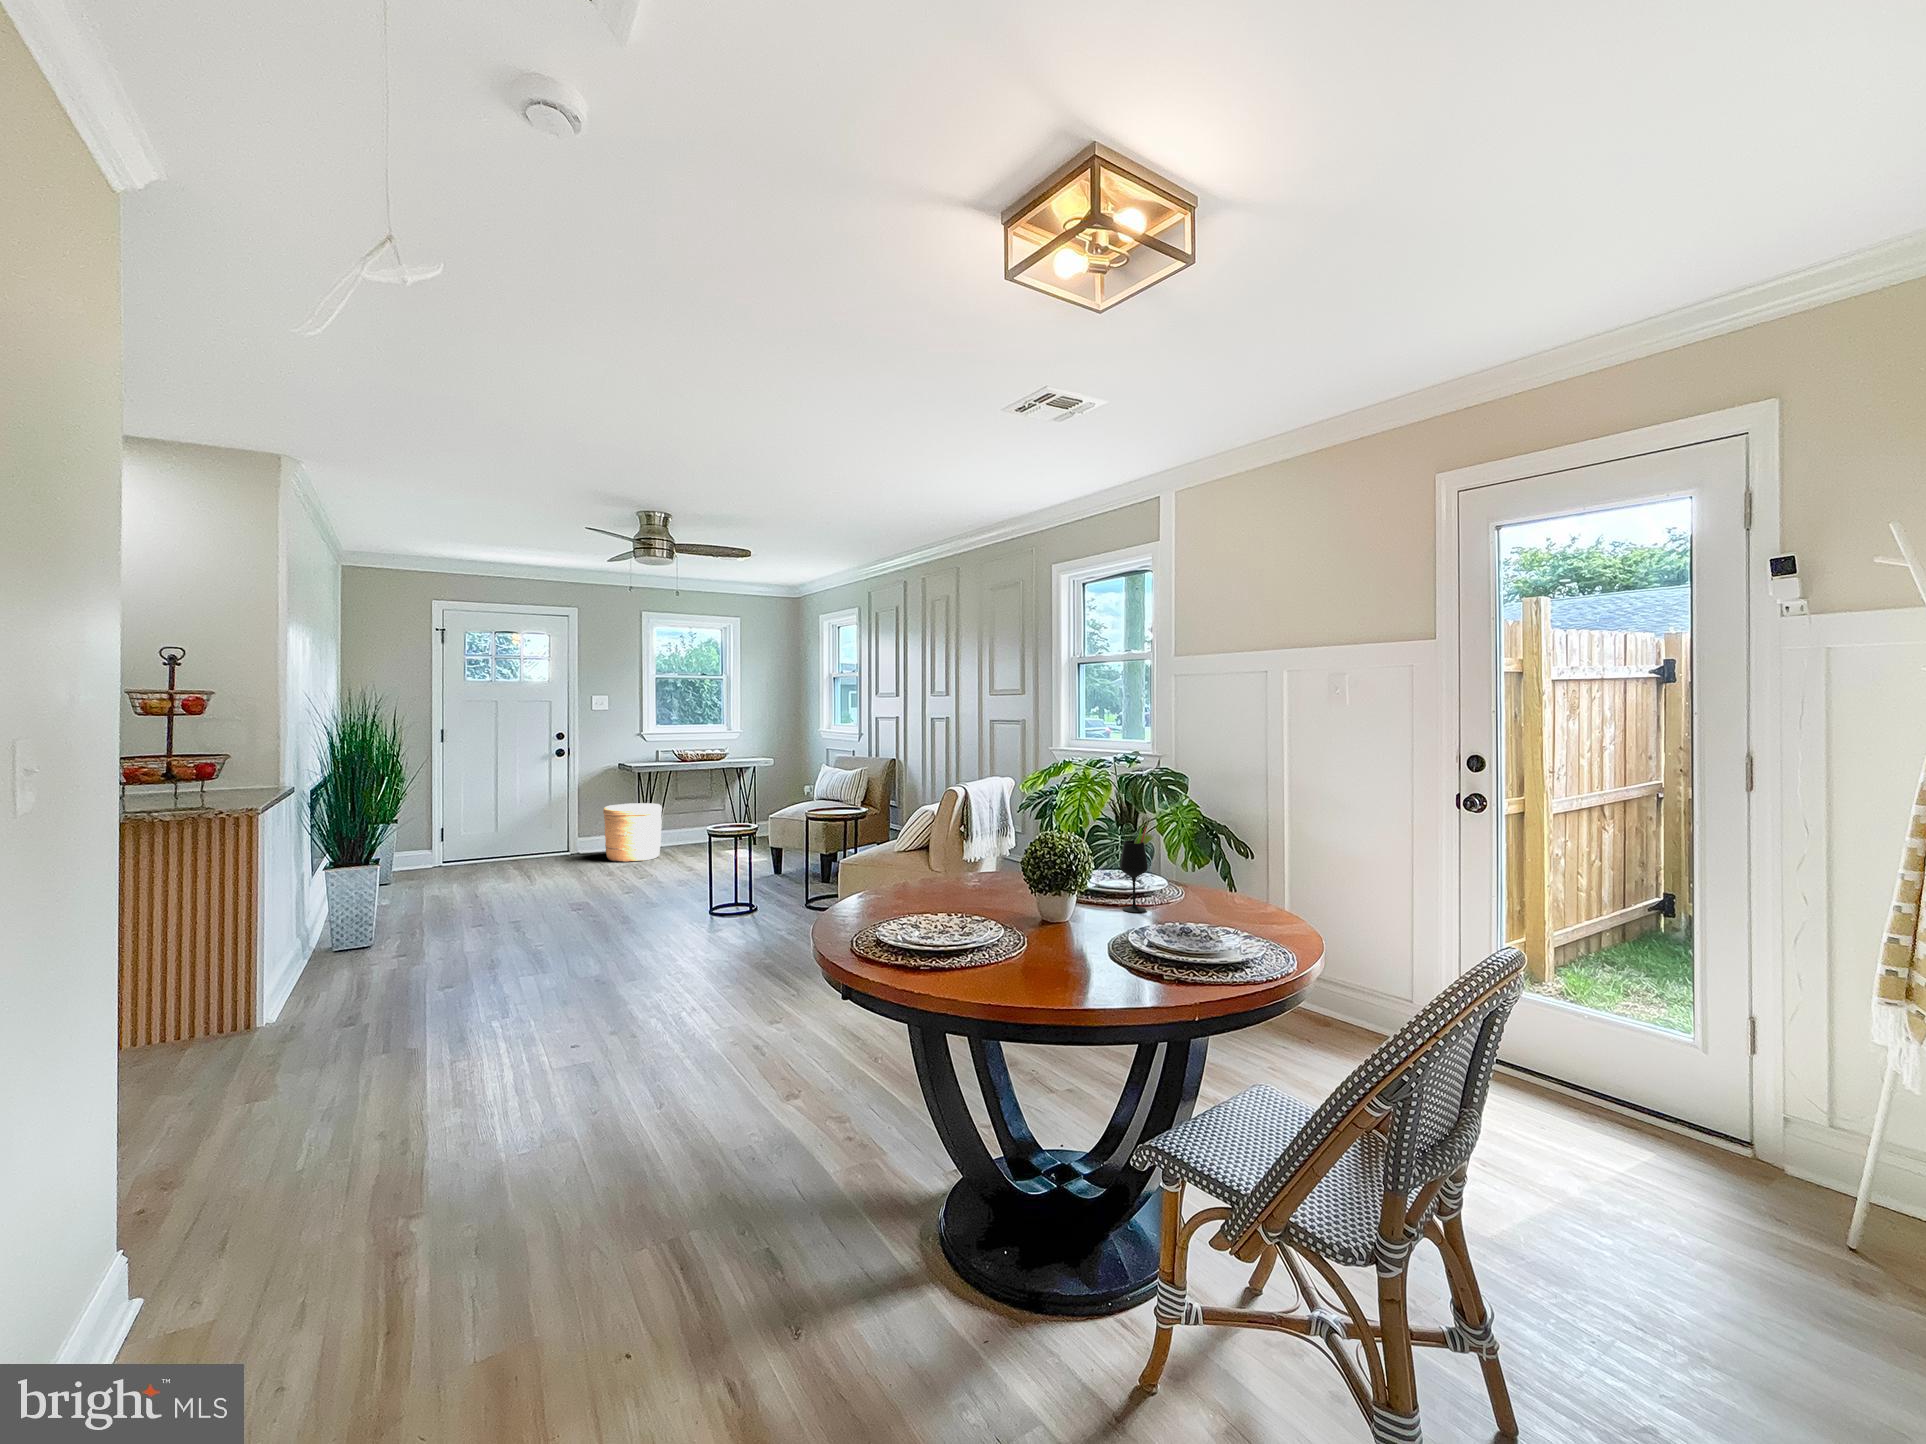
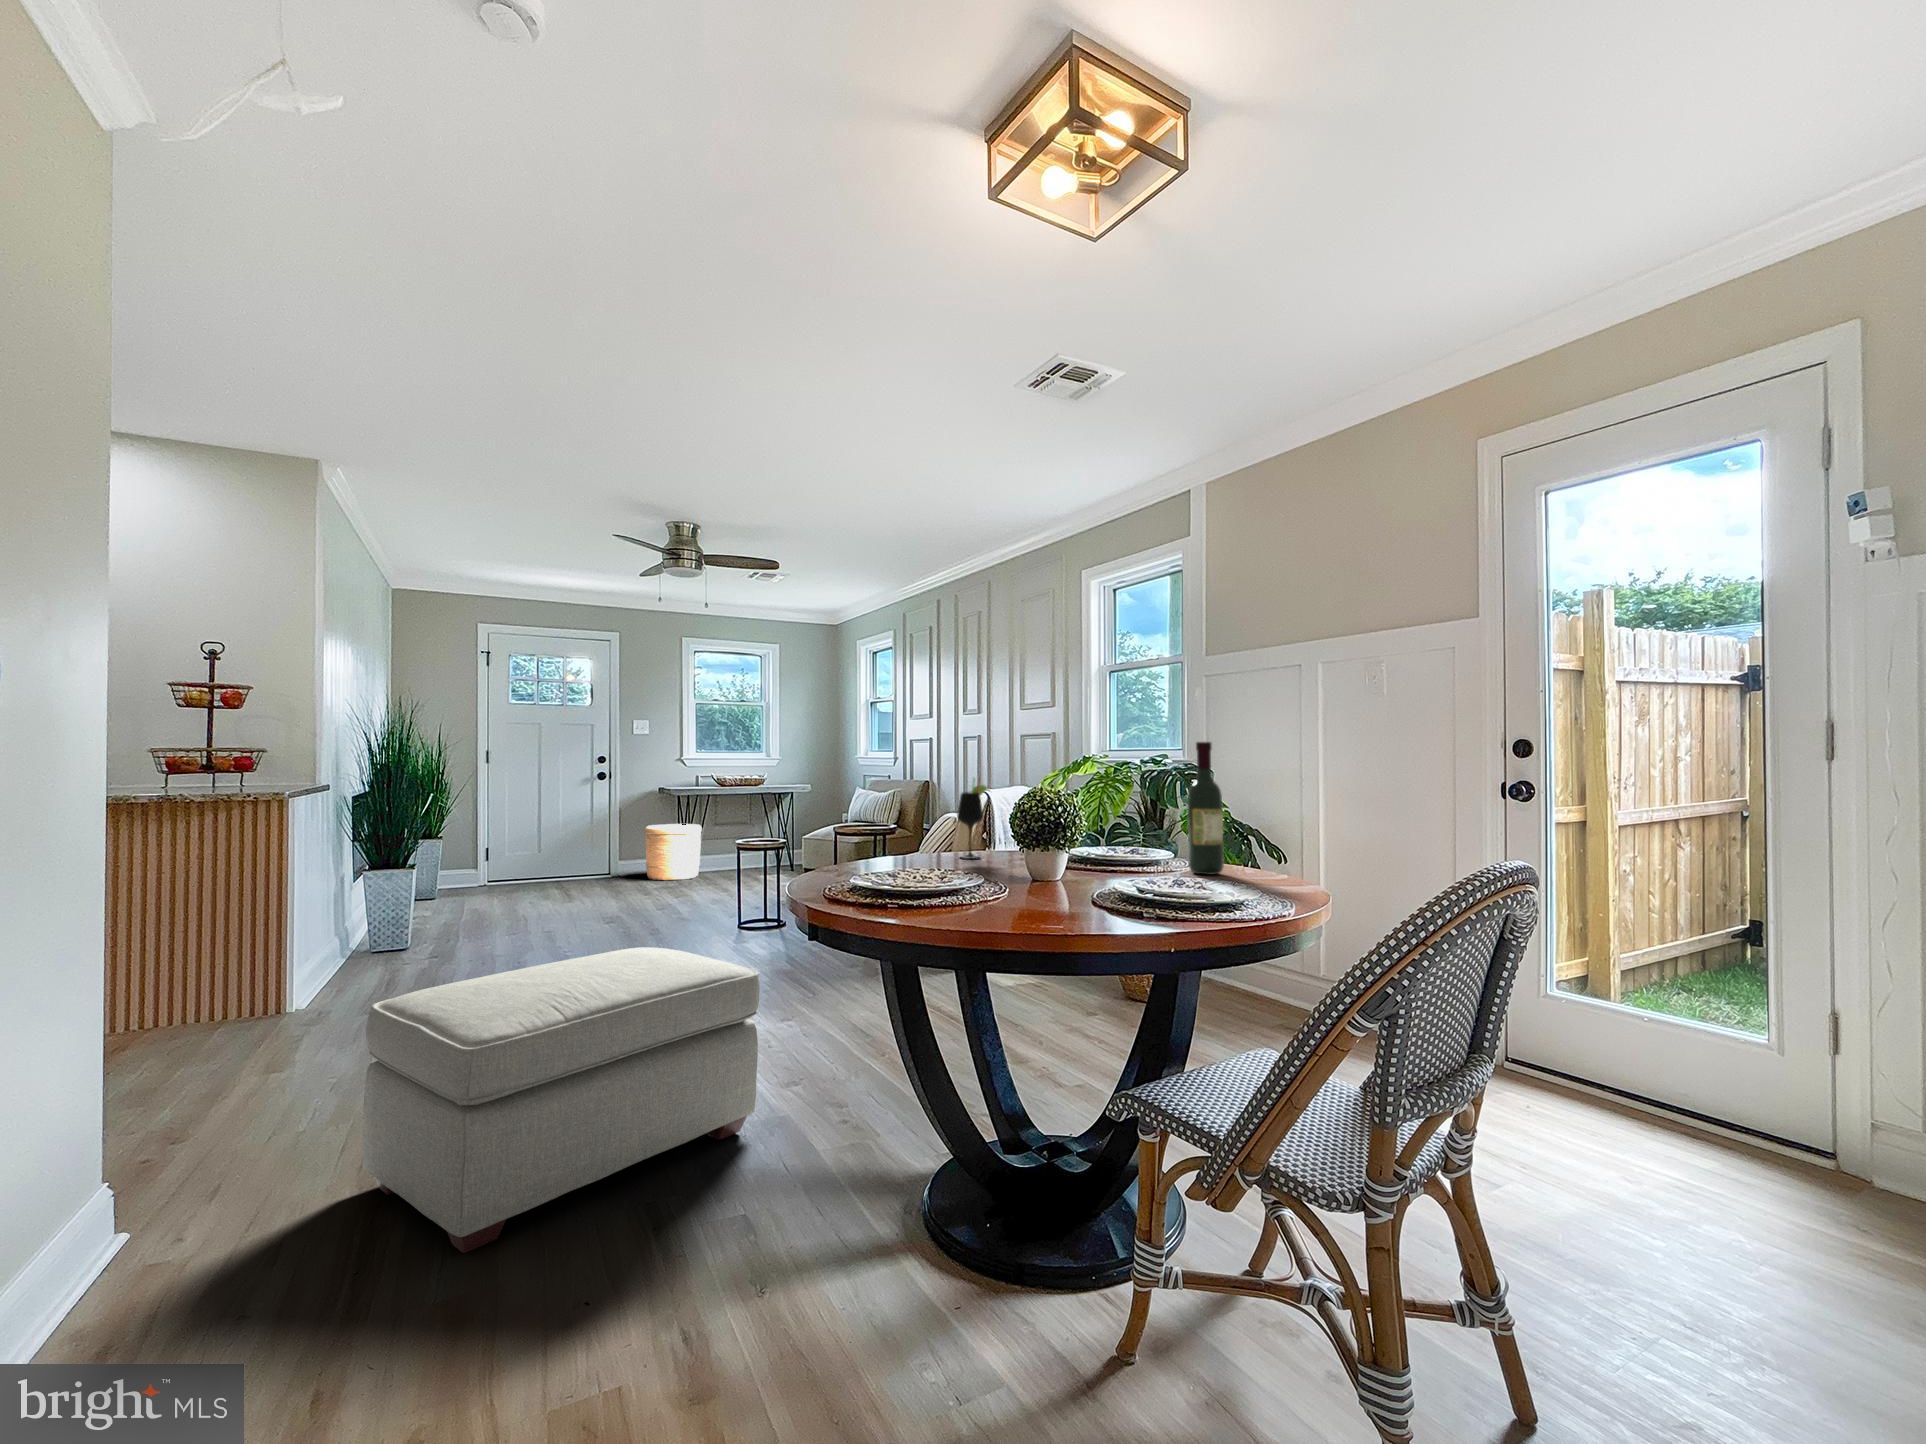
wine bottle: none [1189,785,1223,913] -> present [1187,742,1224,875]
wine glass: present [1120,827,1153,912] -> present [957,780,987,859]
ottoman: none [376,971,765,1299] -> present [362,947,760,1253]

